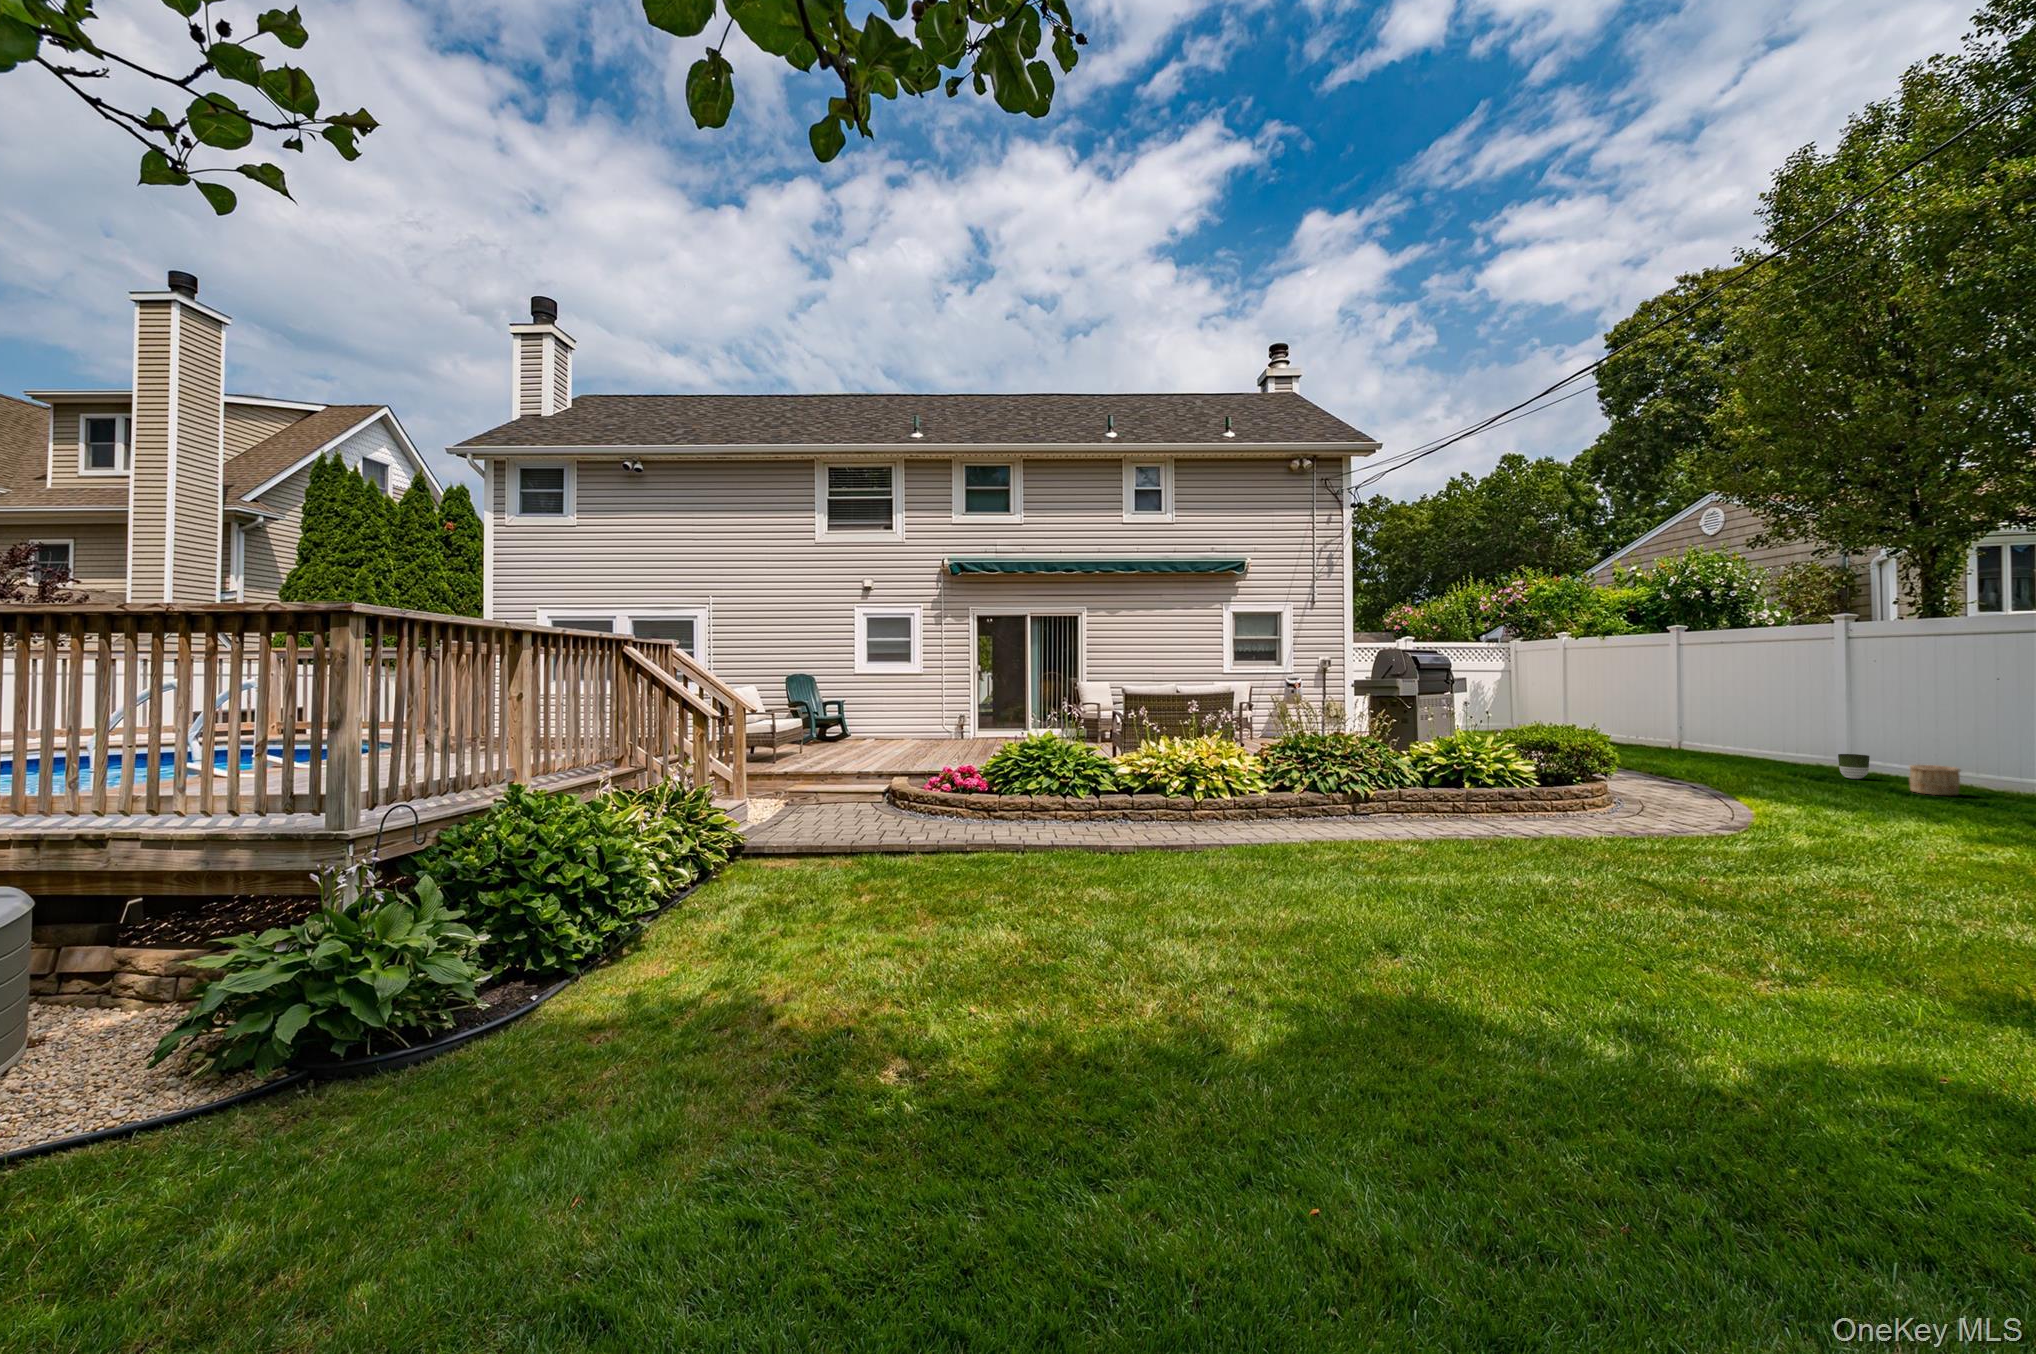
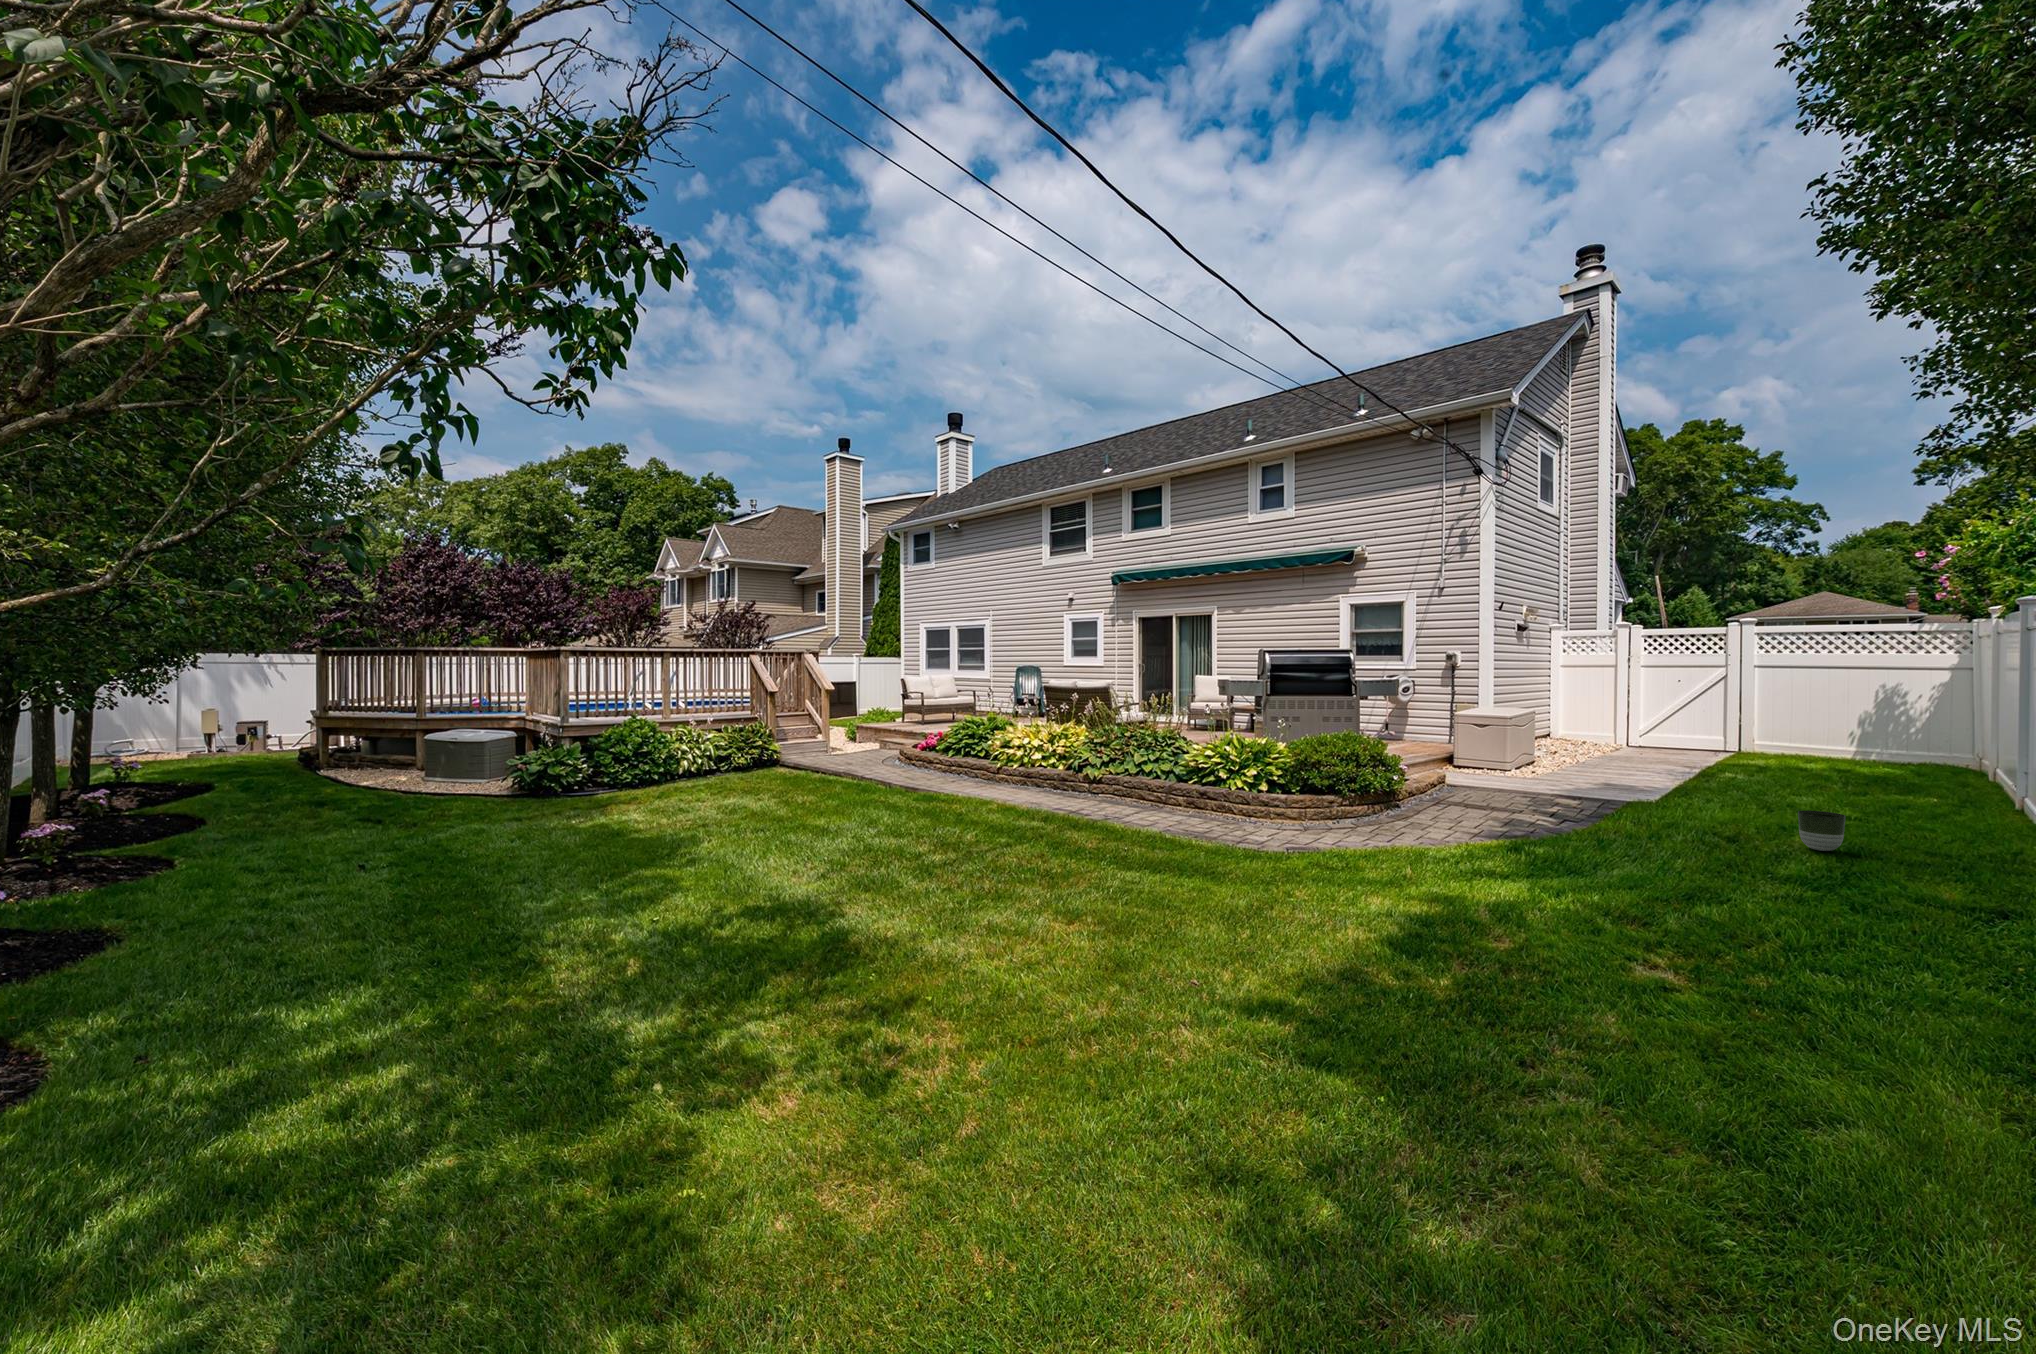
wooden bucket: present [1910,765,1960,795] -> none [1714,825,1785,875]

